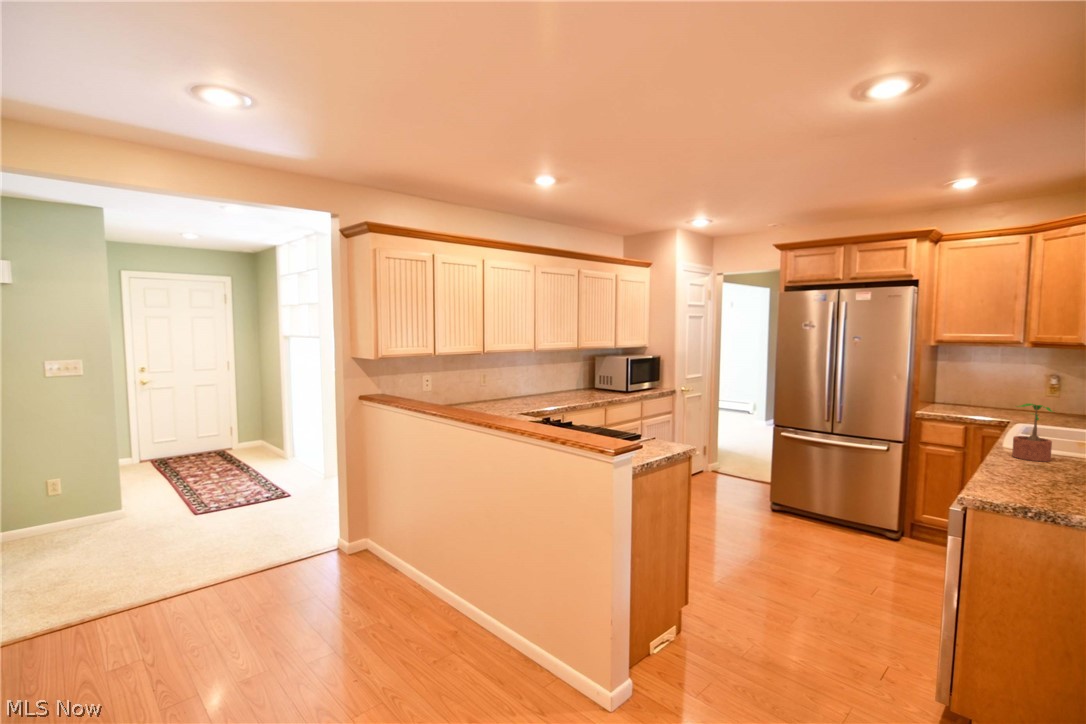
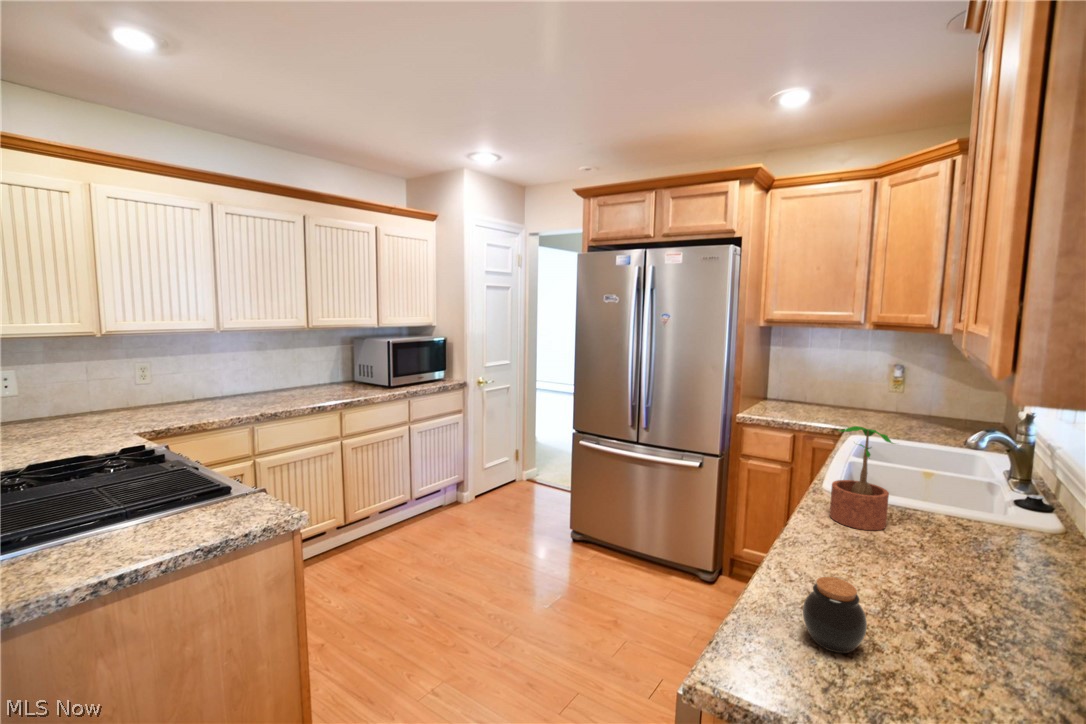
jar: none [1010,459,1044,489] -> present [803,577,867,653]

